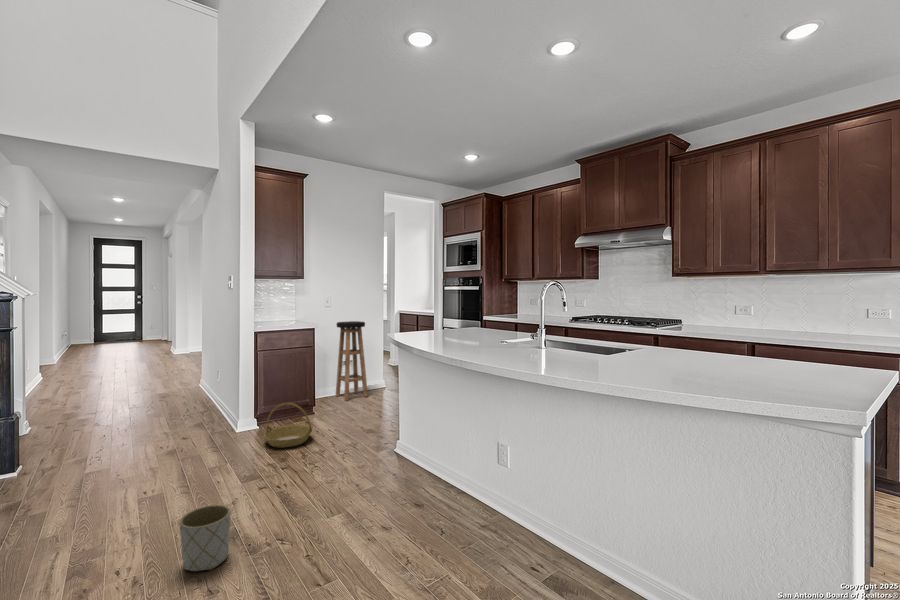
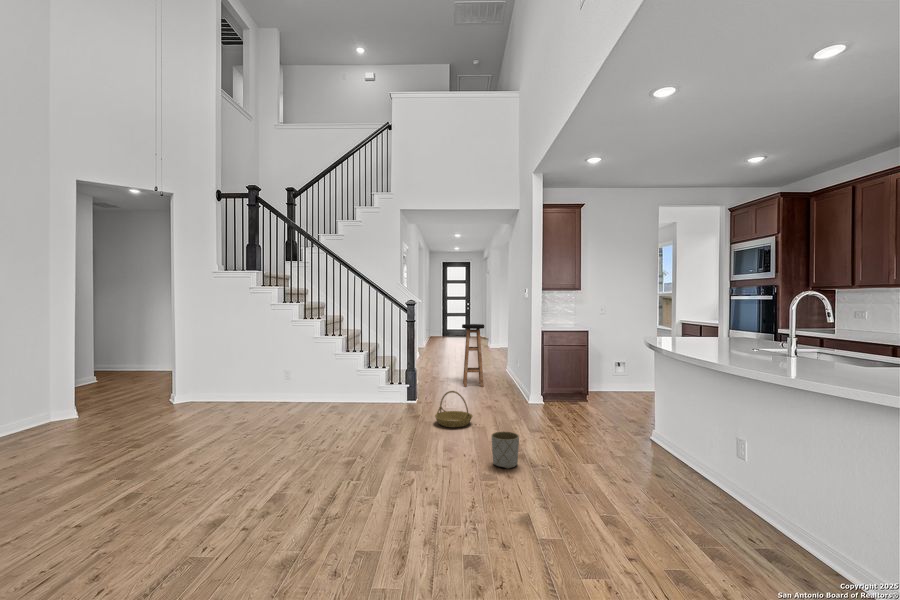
bar stool: present [336,321,368,401] -> present [462,324,485,387]
basket: present [264,403,312,448] -> present [435,391,473,427]

